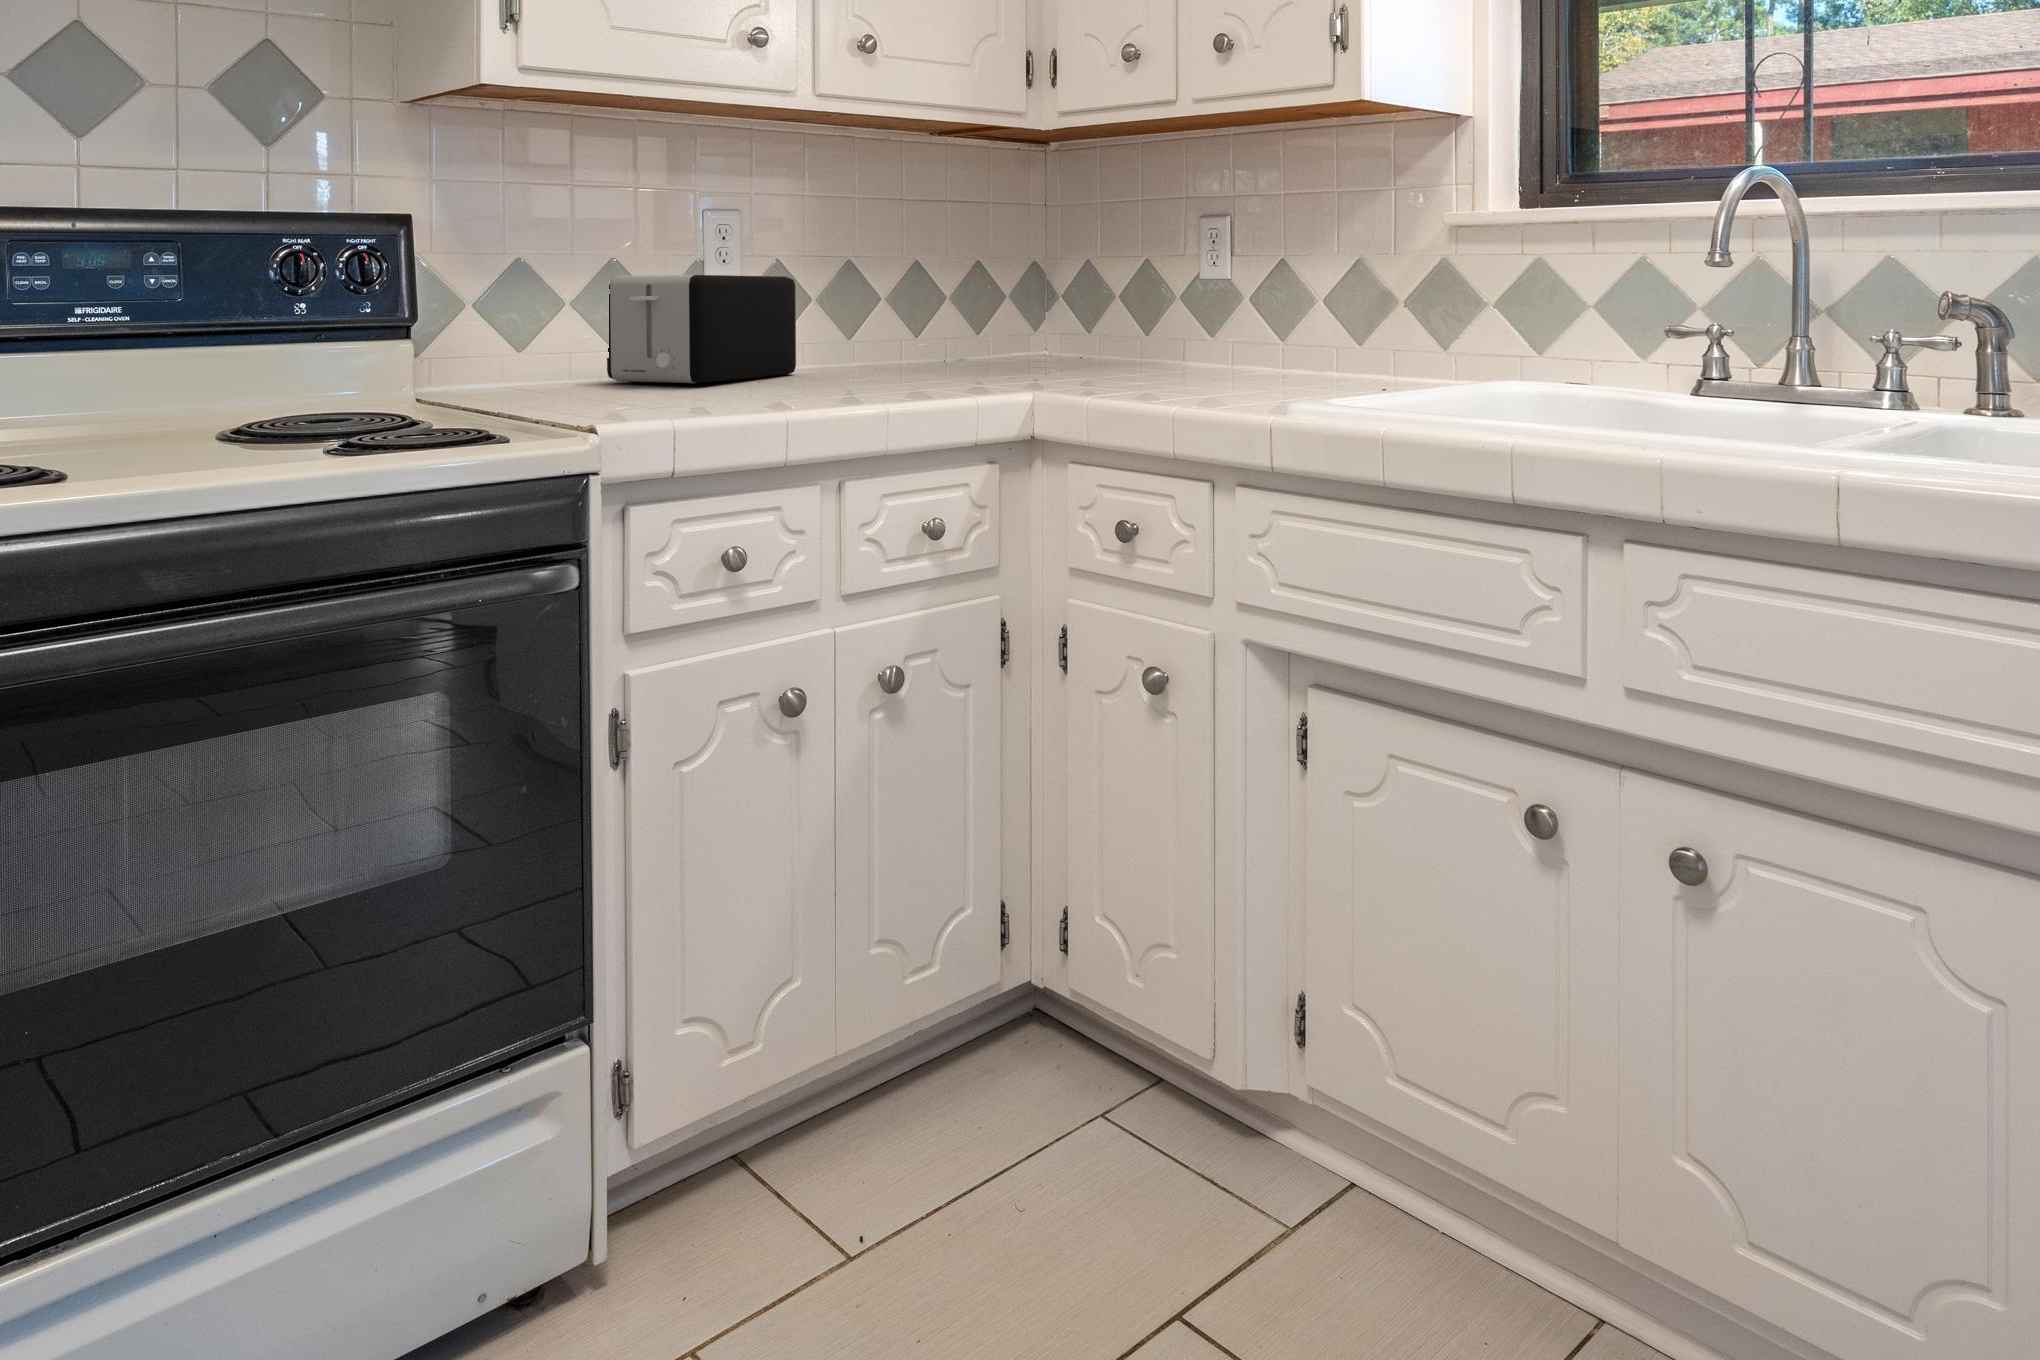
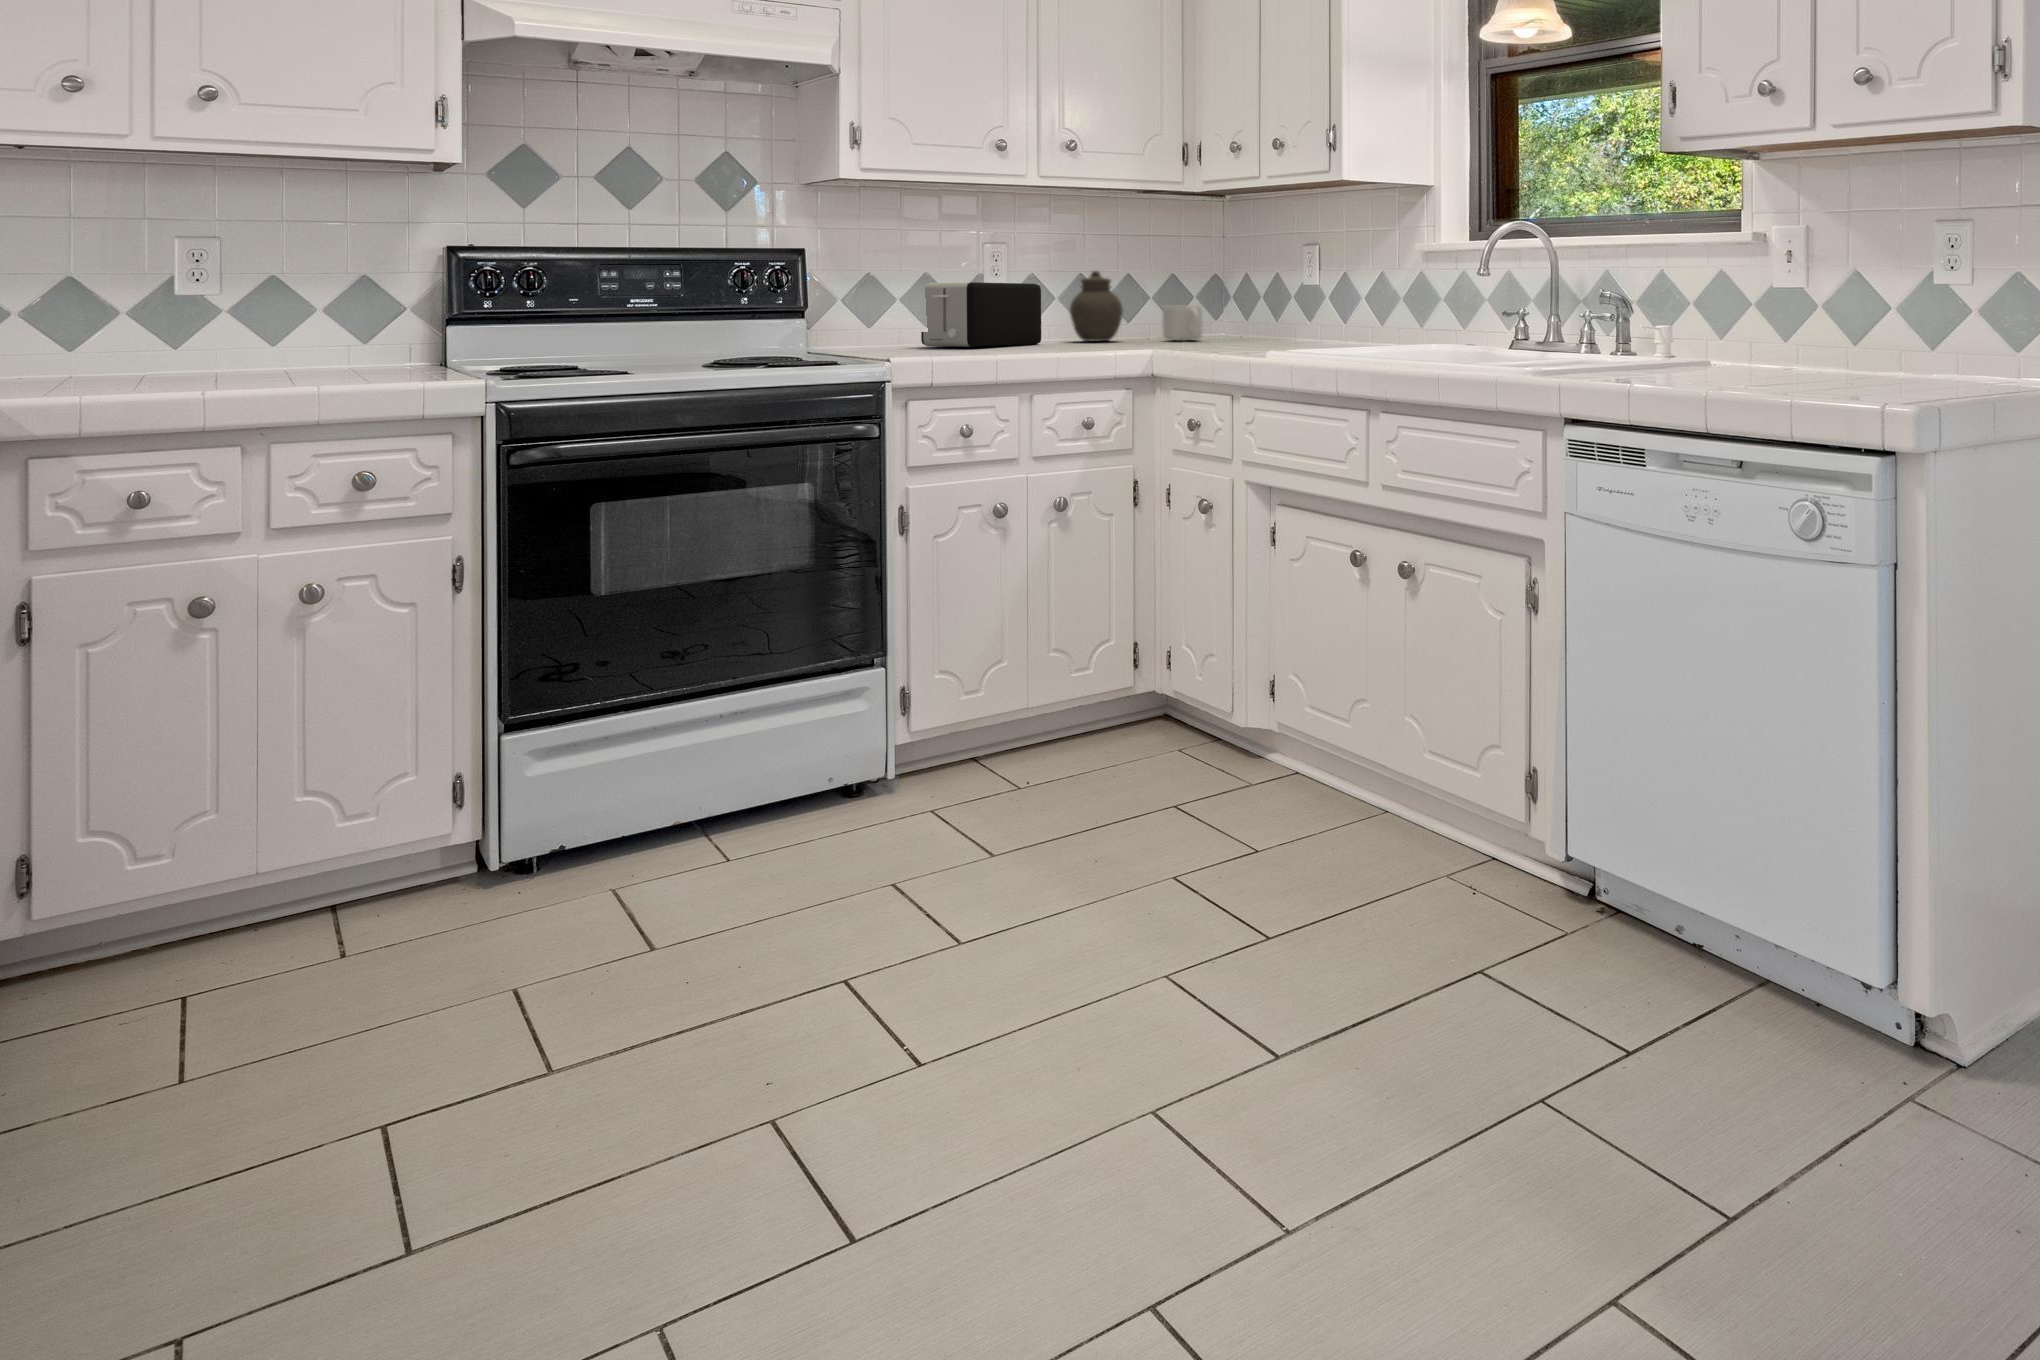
jar: none [833,256,915,368] -> present [1070,271,1123,341]
mug: none [975,310,1041,365] -> present [1163,305,1202,341]

